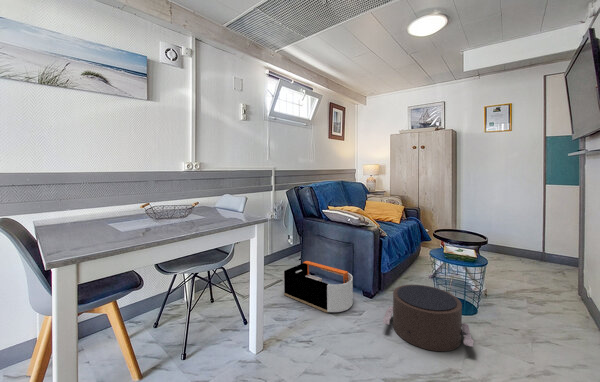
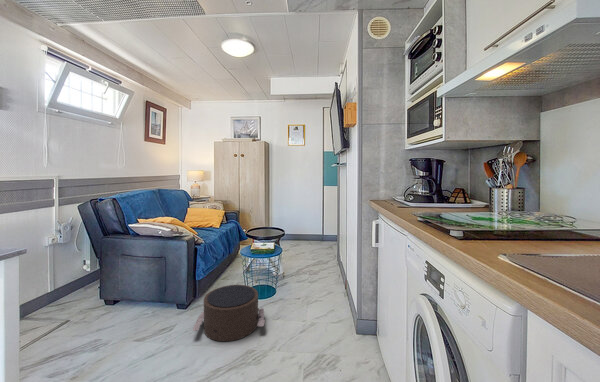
storage bin: present [284,261,353,313] -> none [72,286,165,339]

